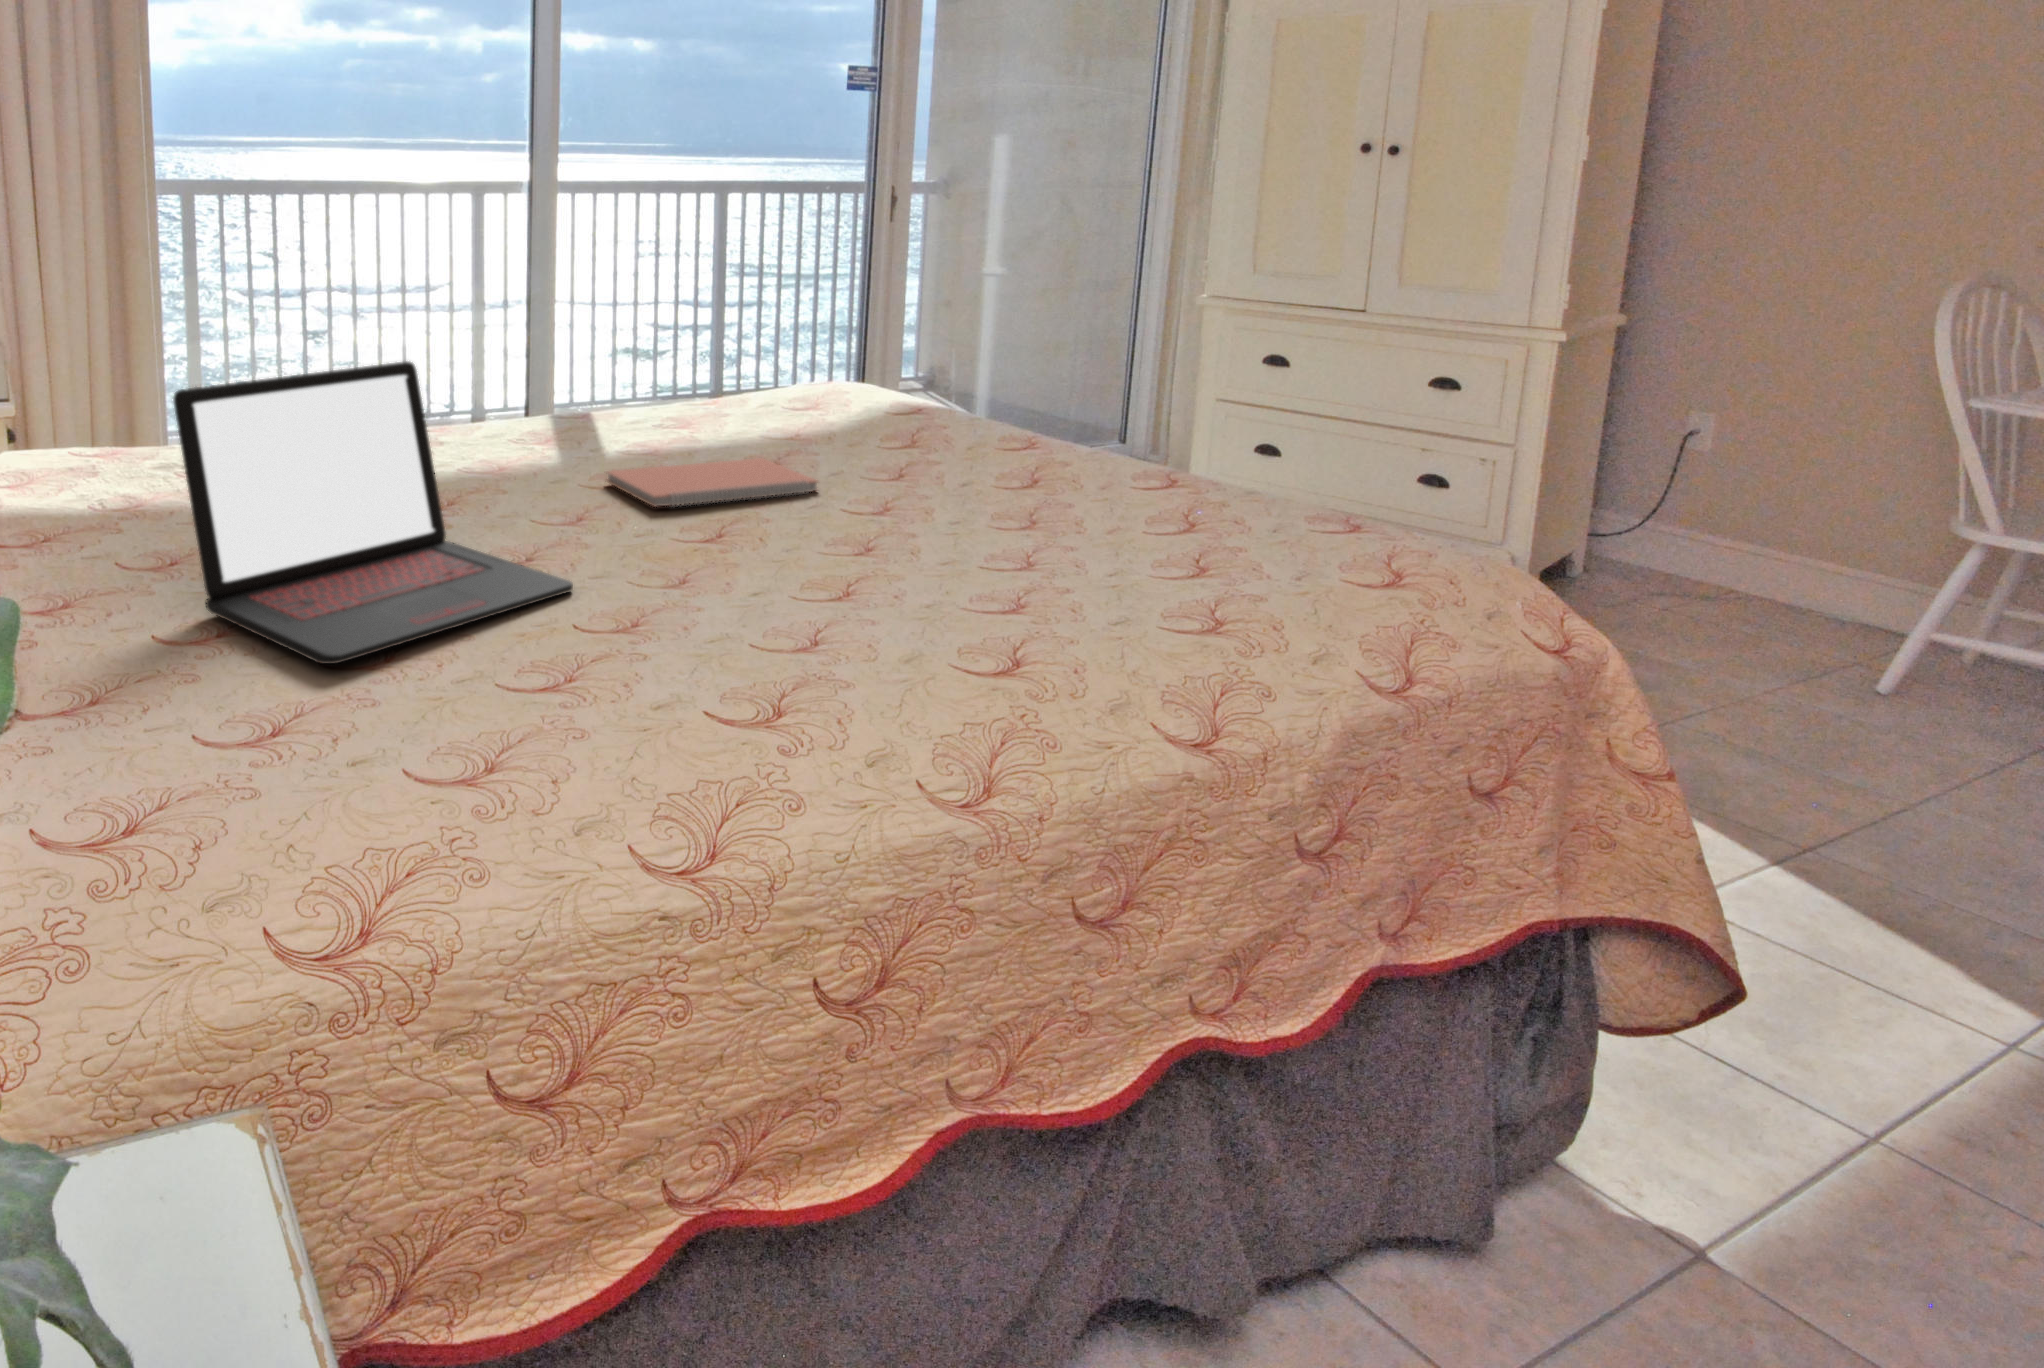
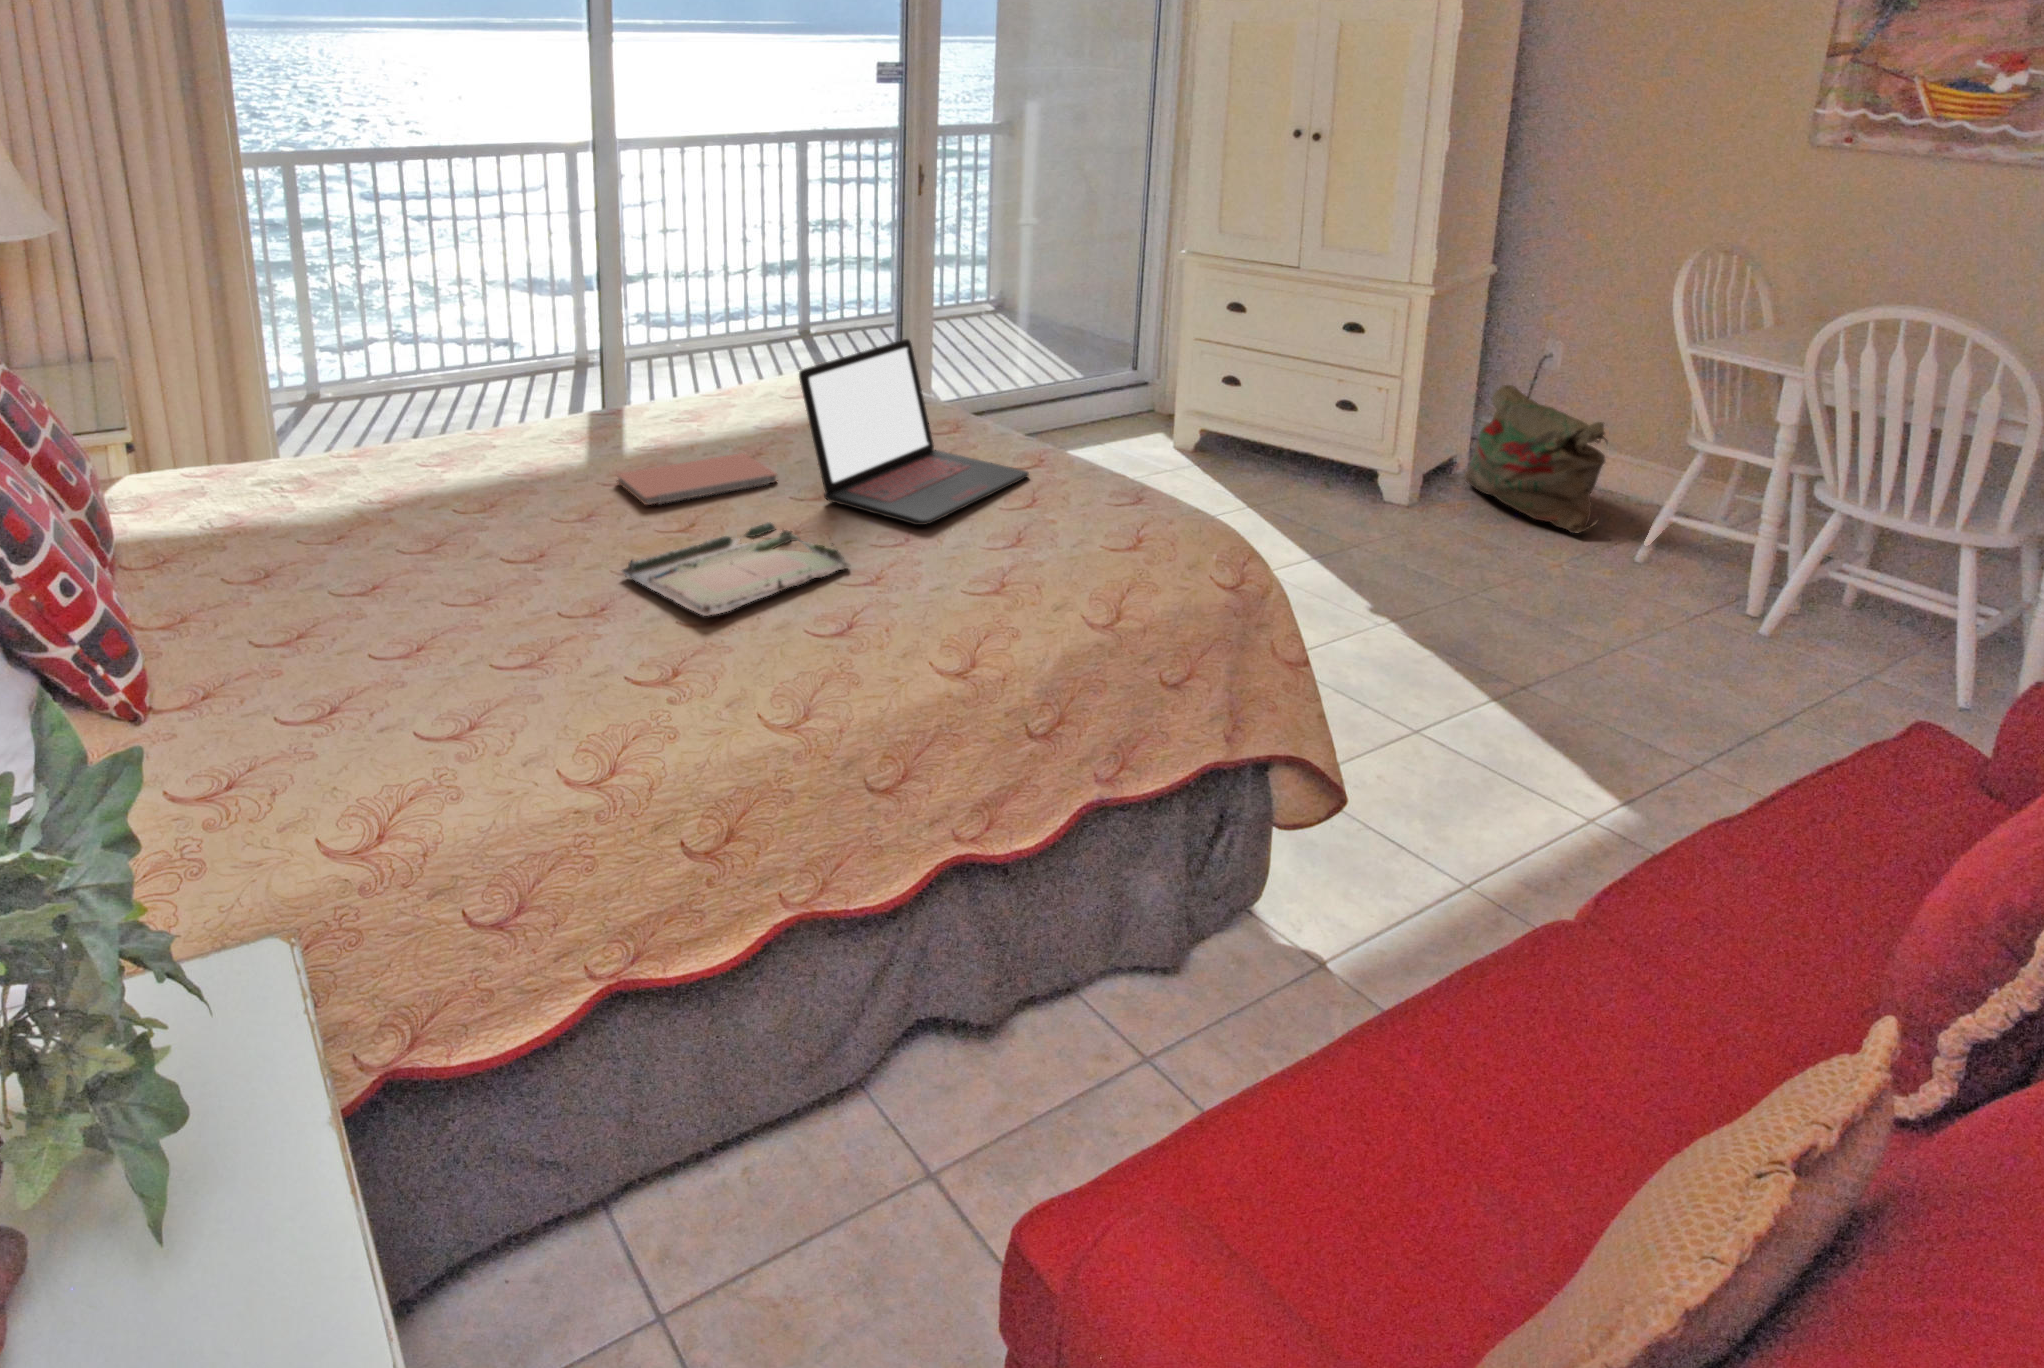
laptop: present [173,361,573,664] -> present [799,339,1029,525]
bag: none [1584,467,1817,656] -> present [1464,385,1607,533]
tray: none [648,532,973,637] -> present [622,522,850,616]

